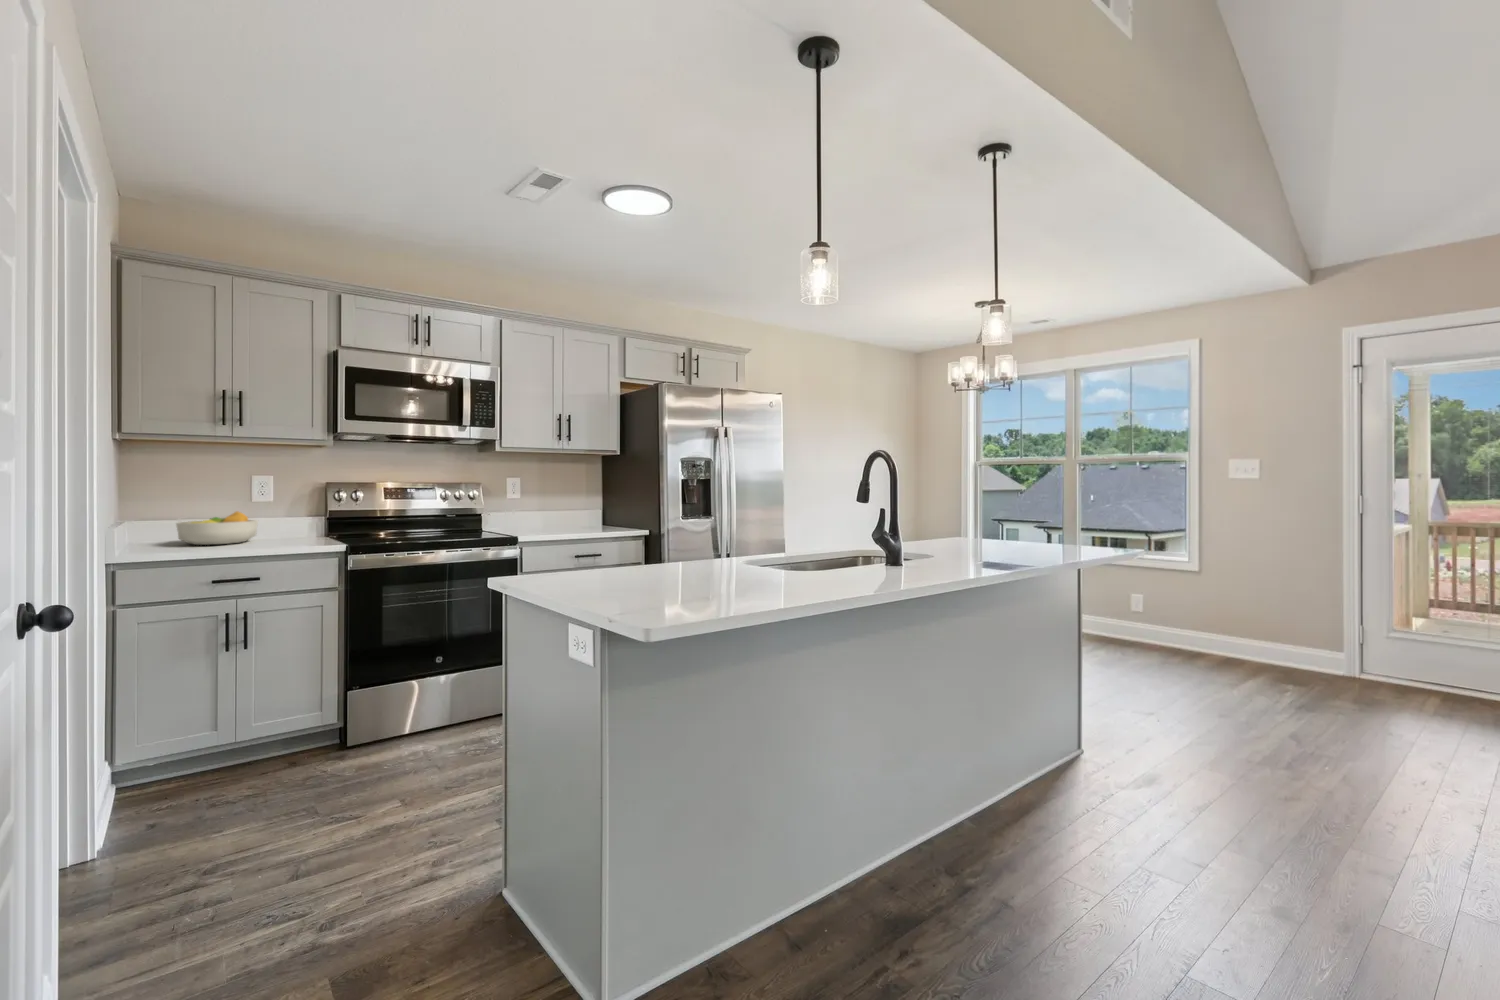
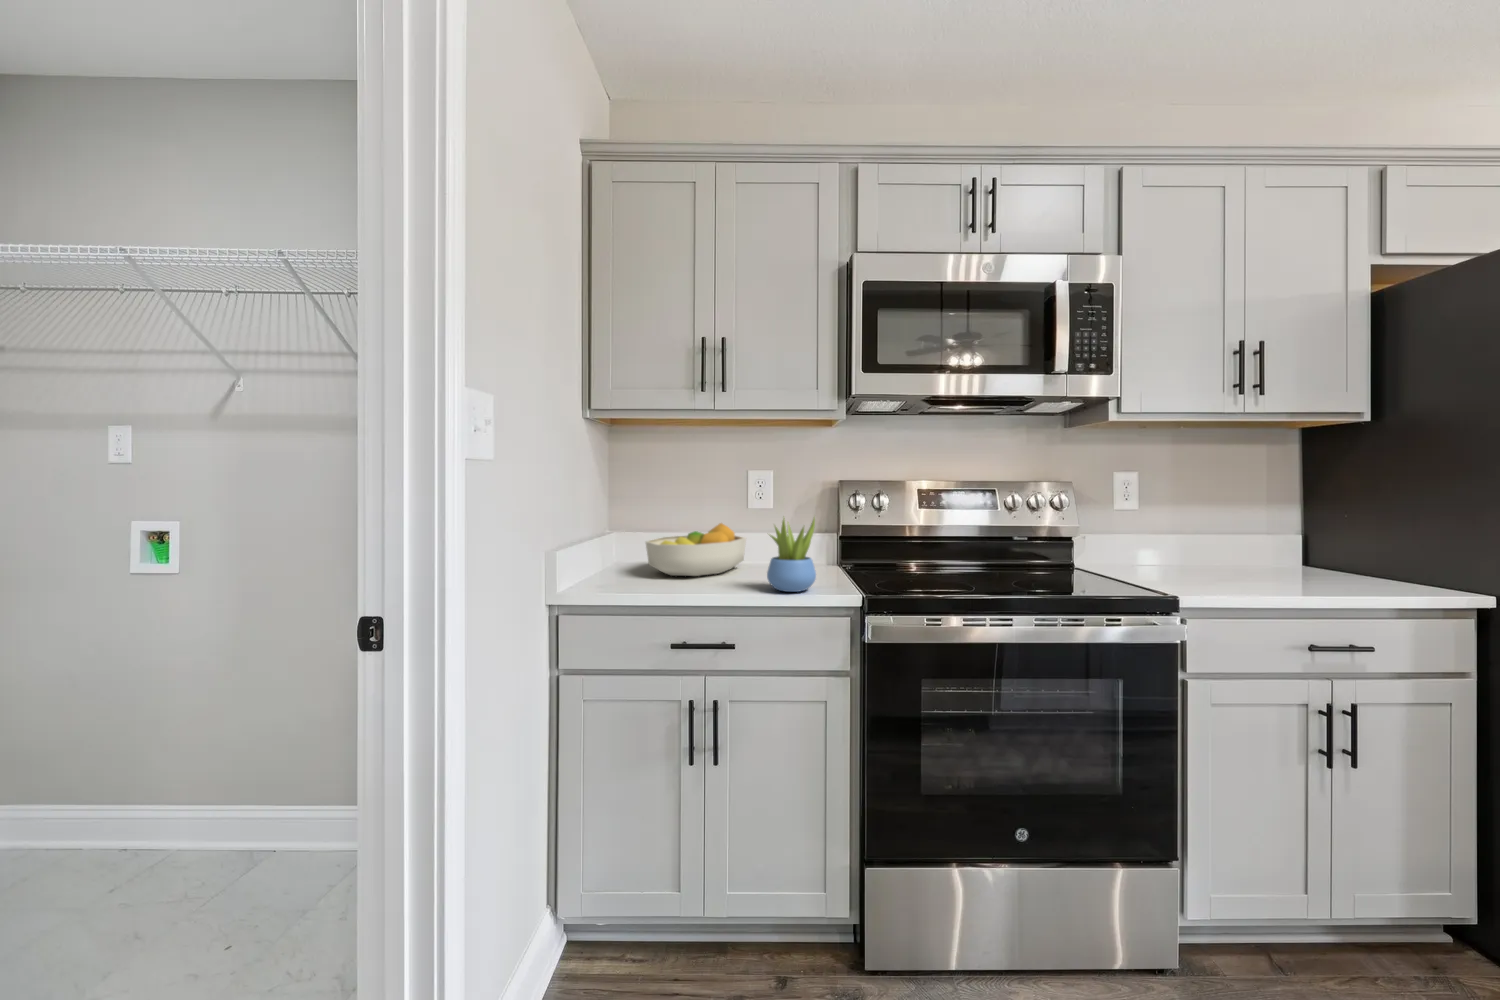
succulent plant: none [278,501,314,547] -> present [767,518,816,592]

